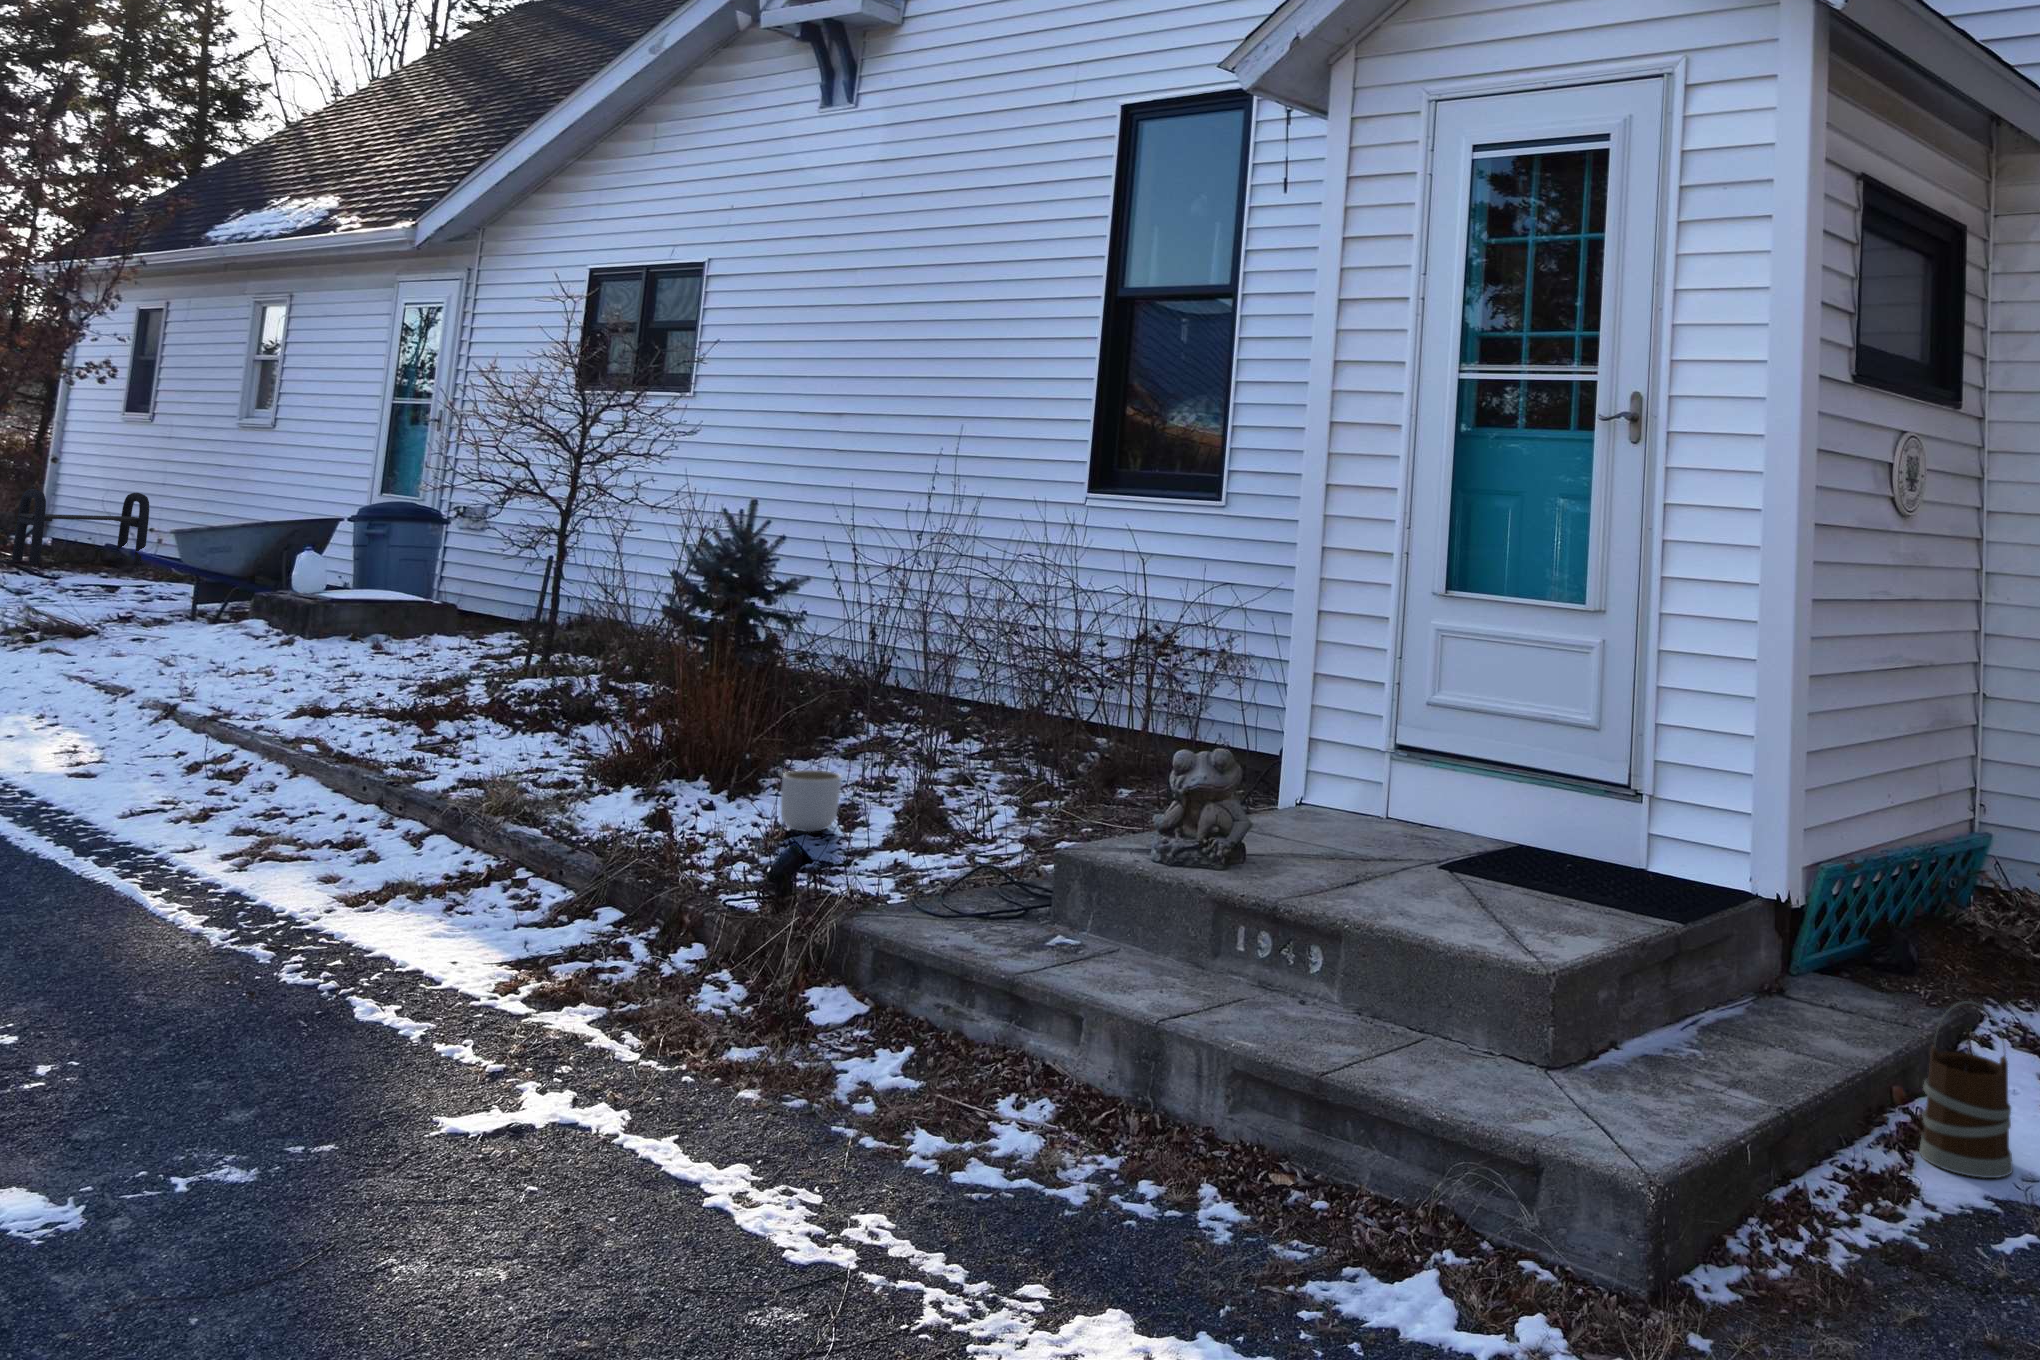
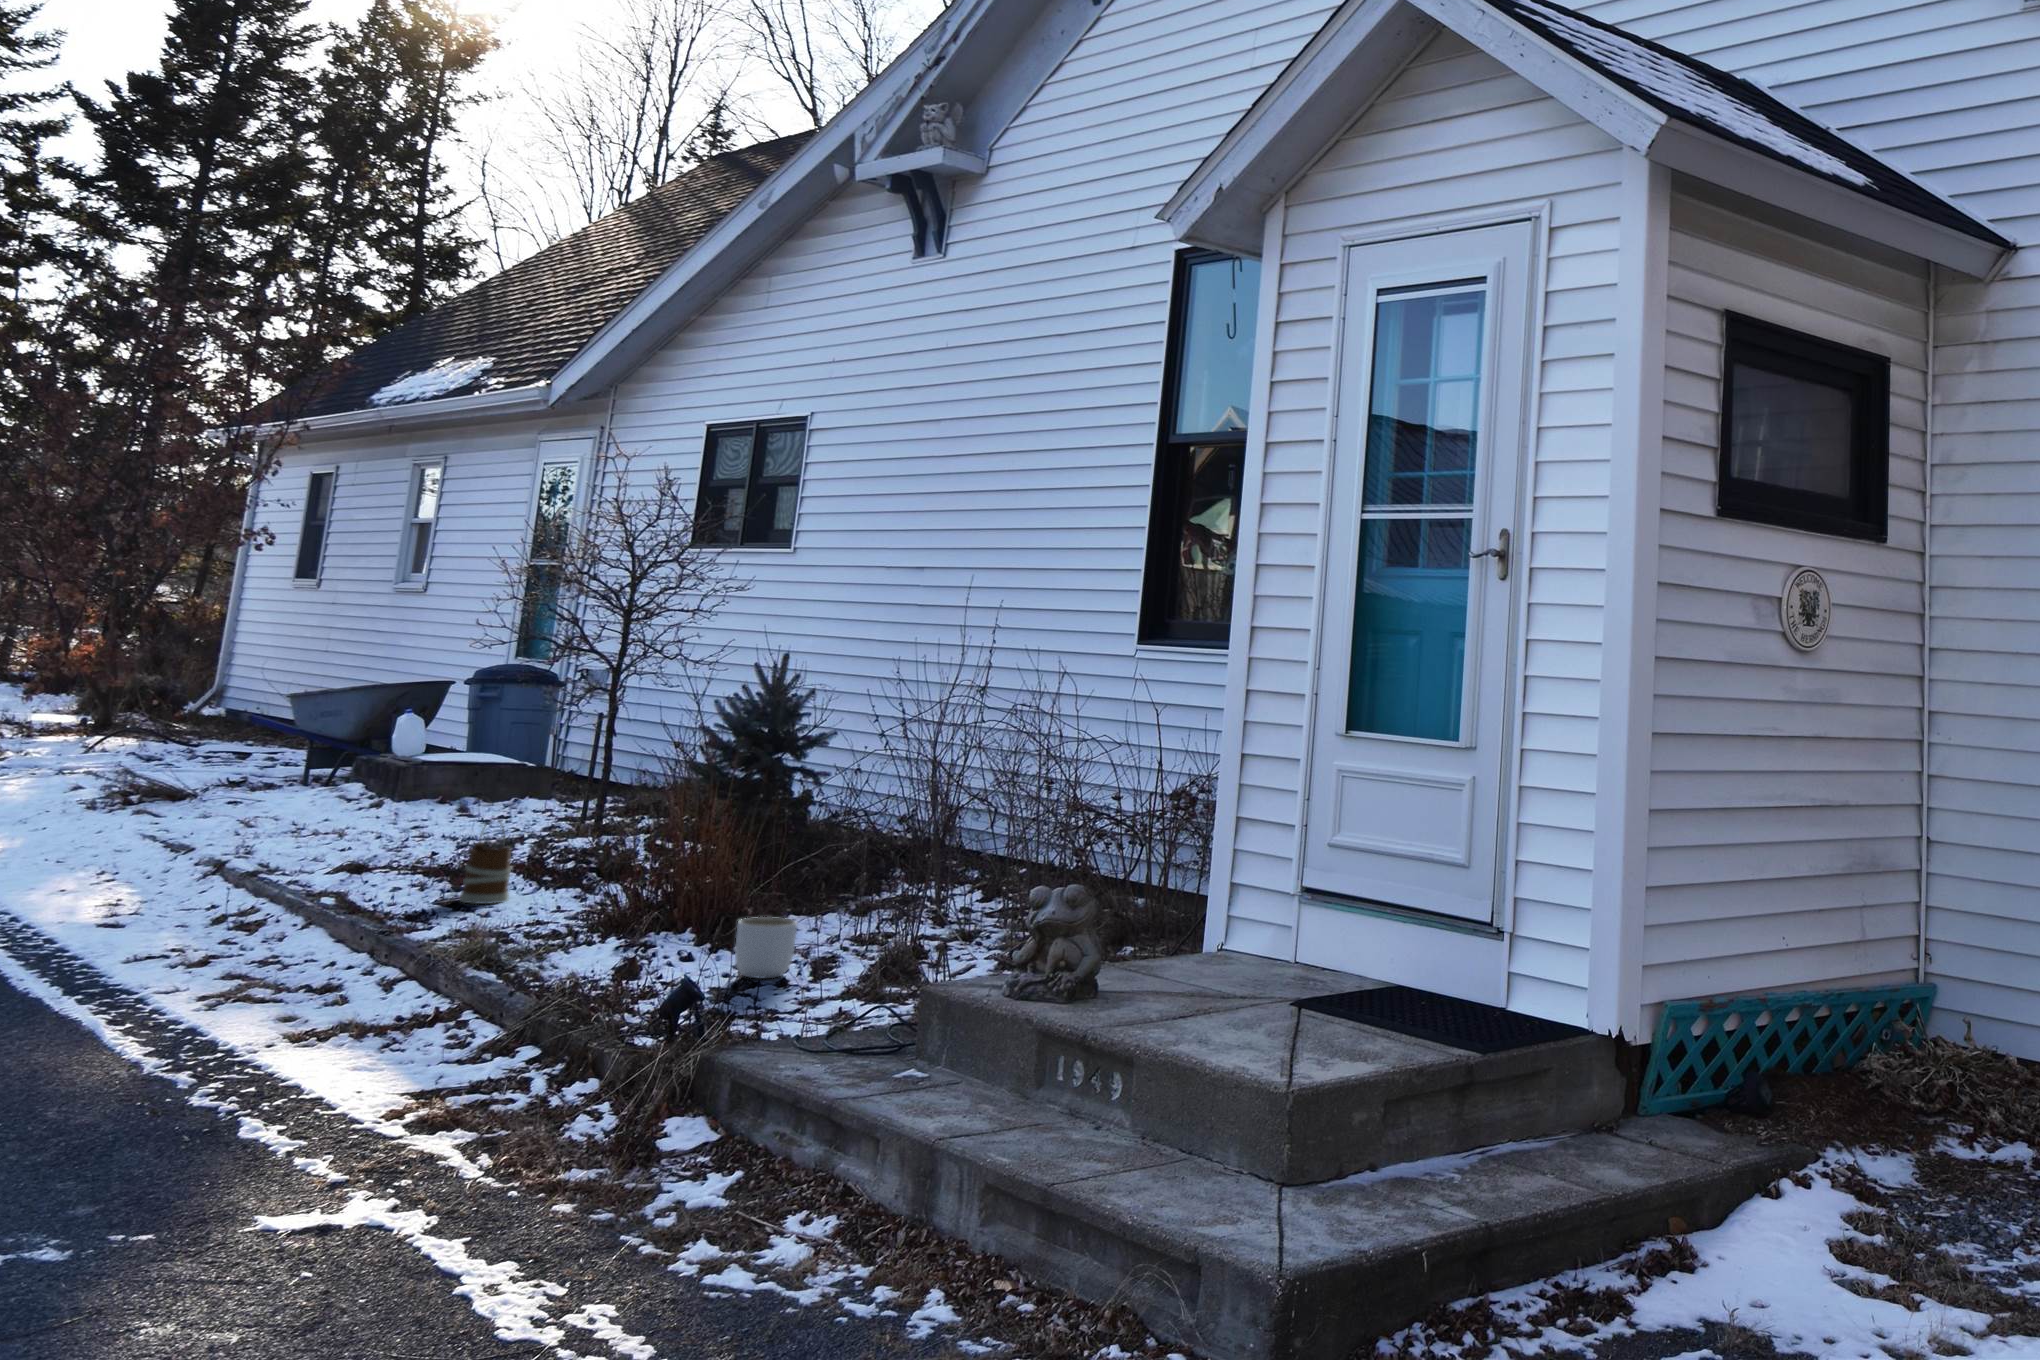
bench: present [12,489,149,565] -> none [161,654,298,732]
wooden bucket: present [1919,1001,2013,1178] -> present [460,824,511,904]

